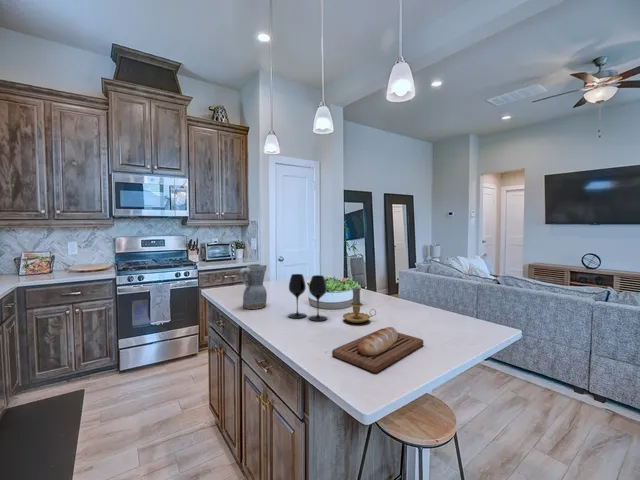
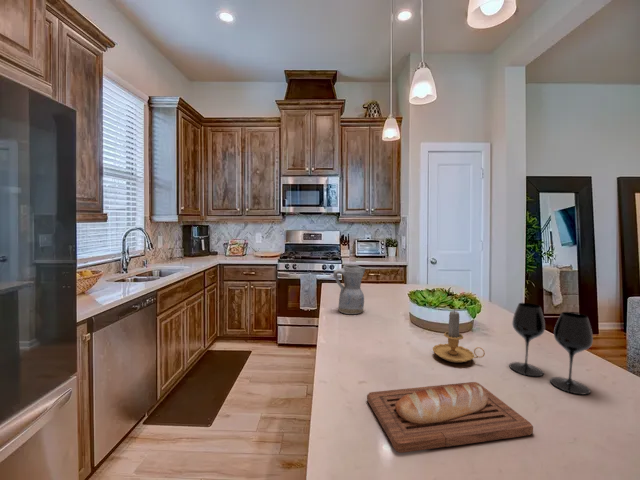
wine glass: present [289,274,327,321] -> present [509,303,593,395]

